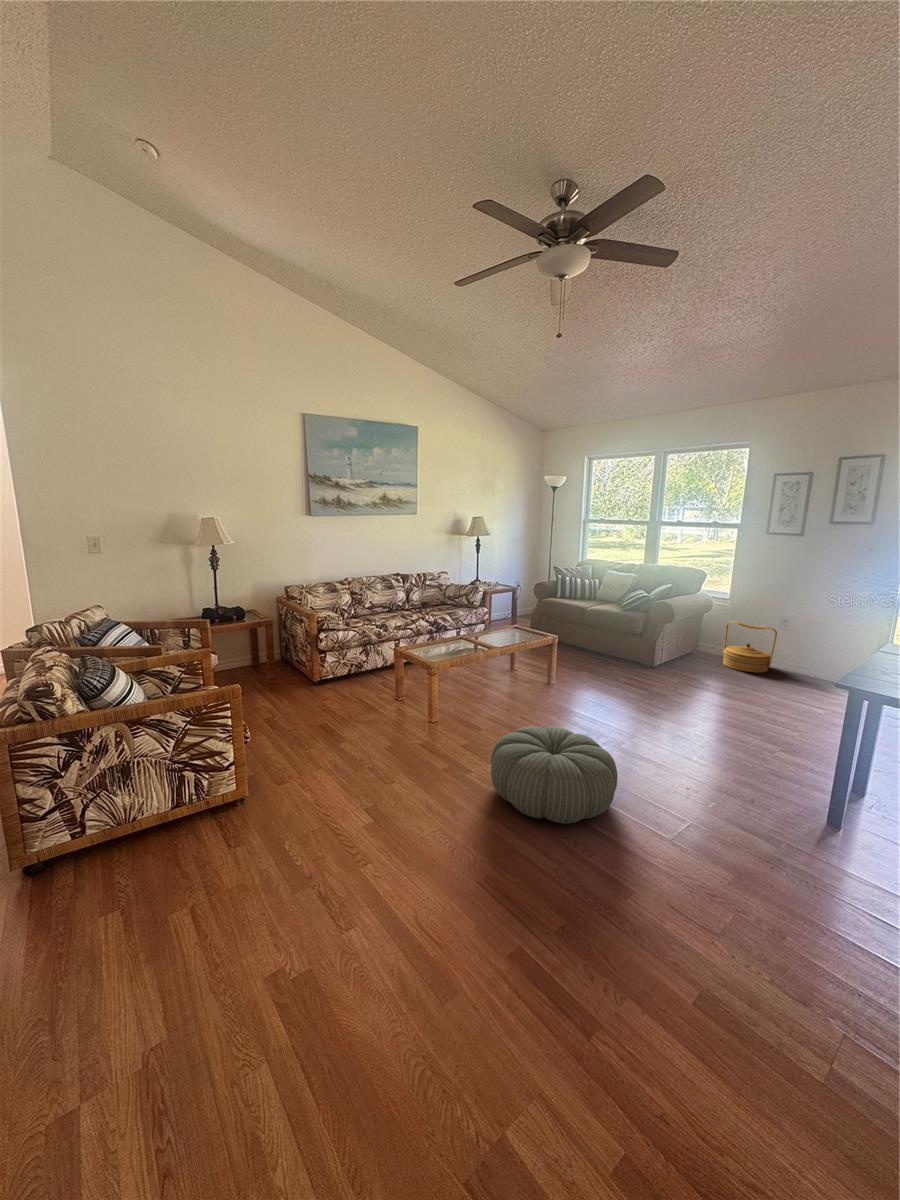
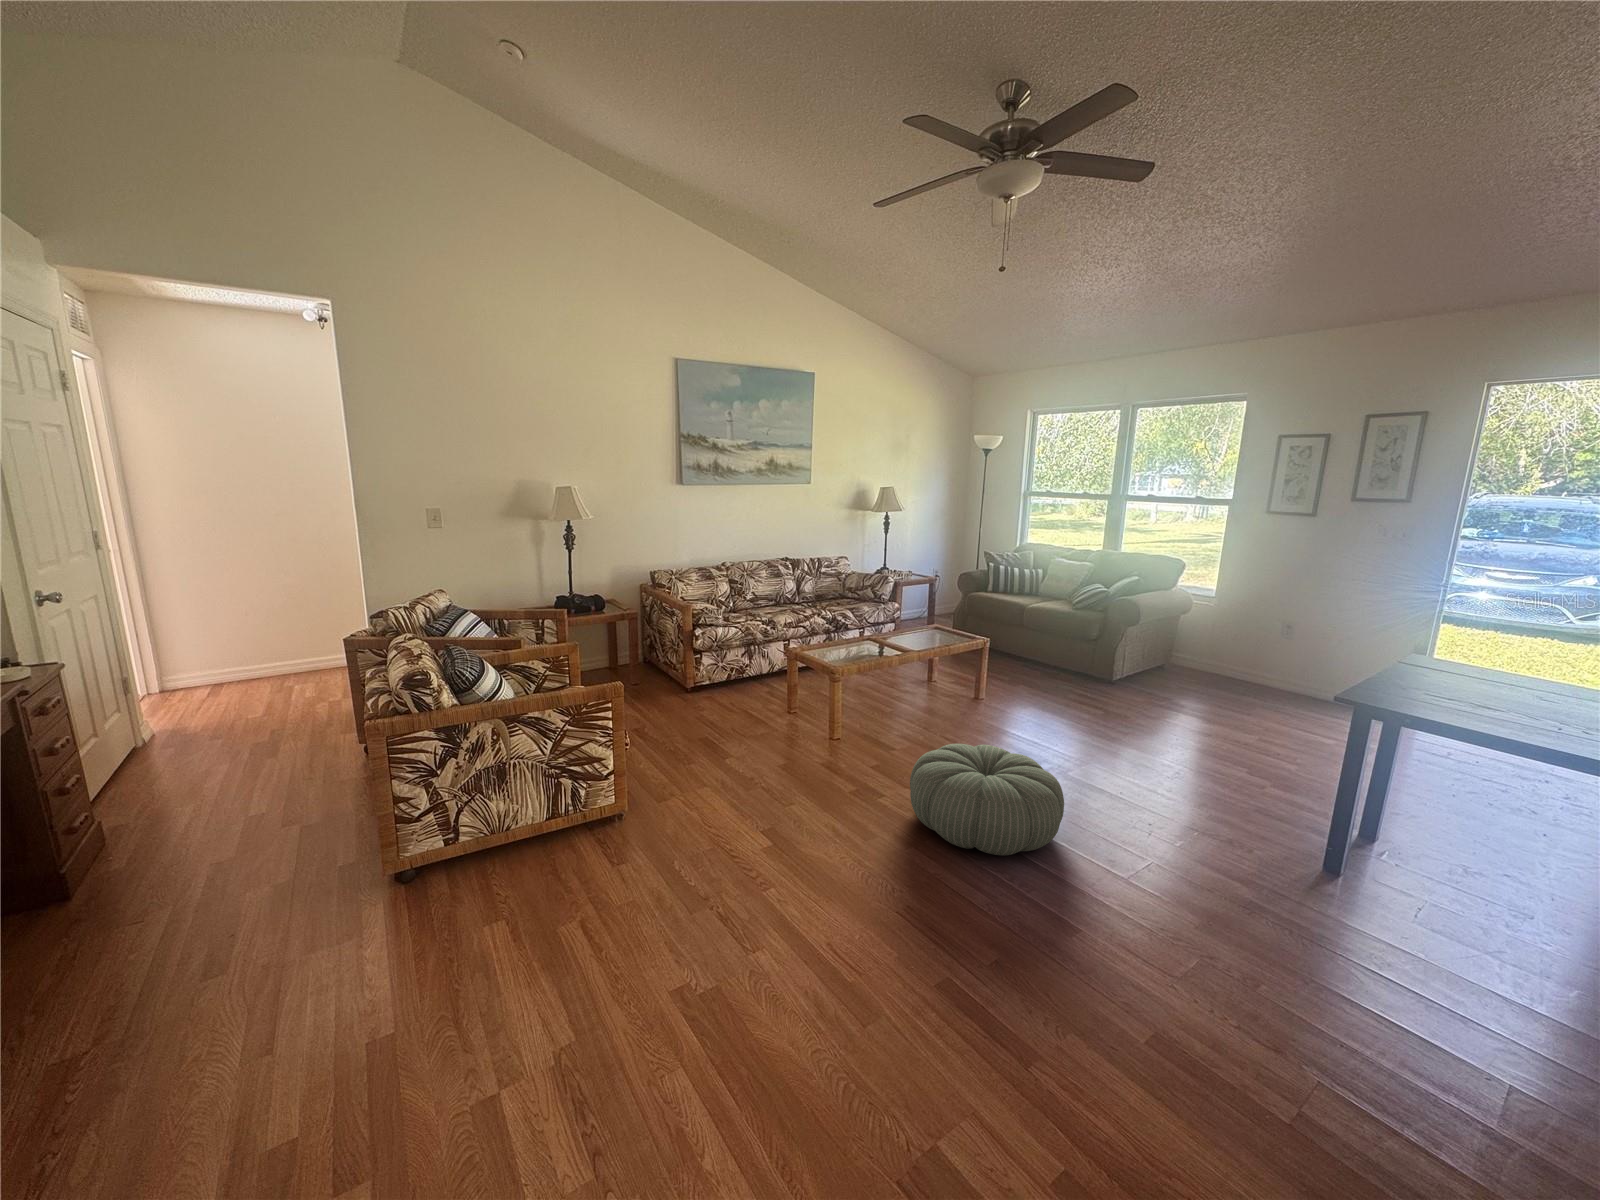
woven basket: present [723,621,777,673] -> none [1206,625,1279,692]

